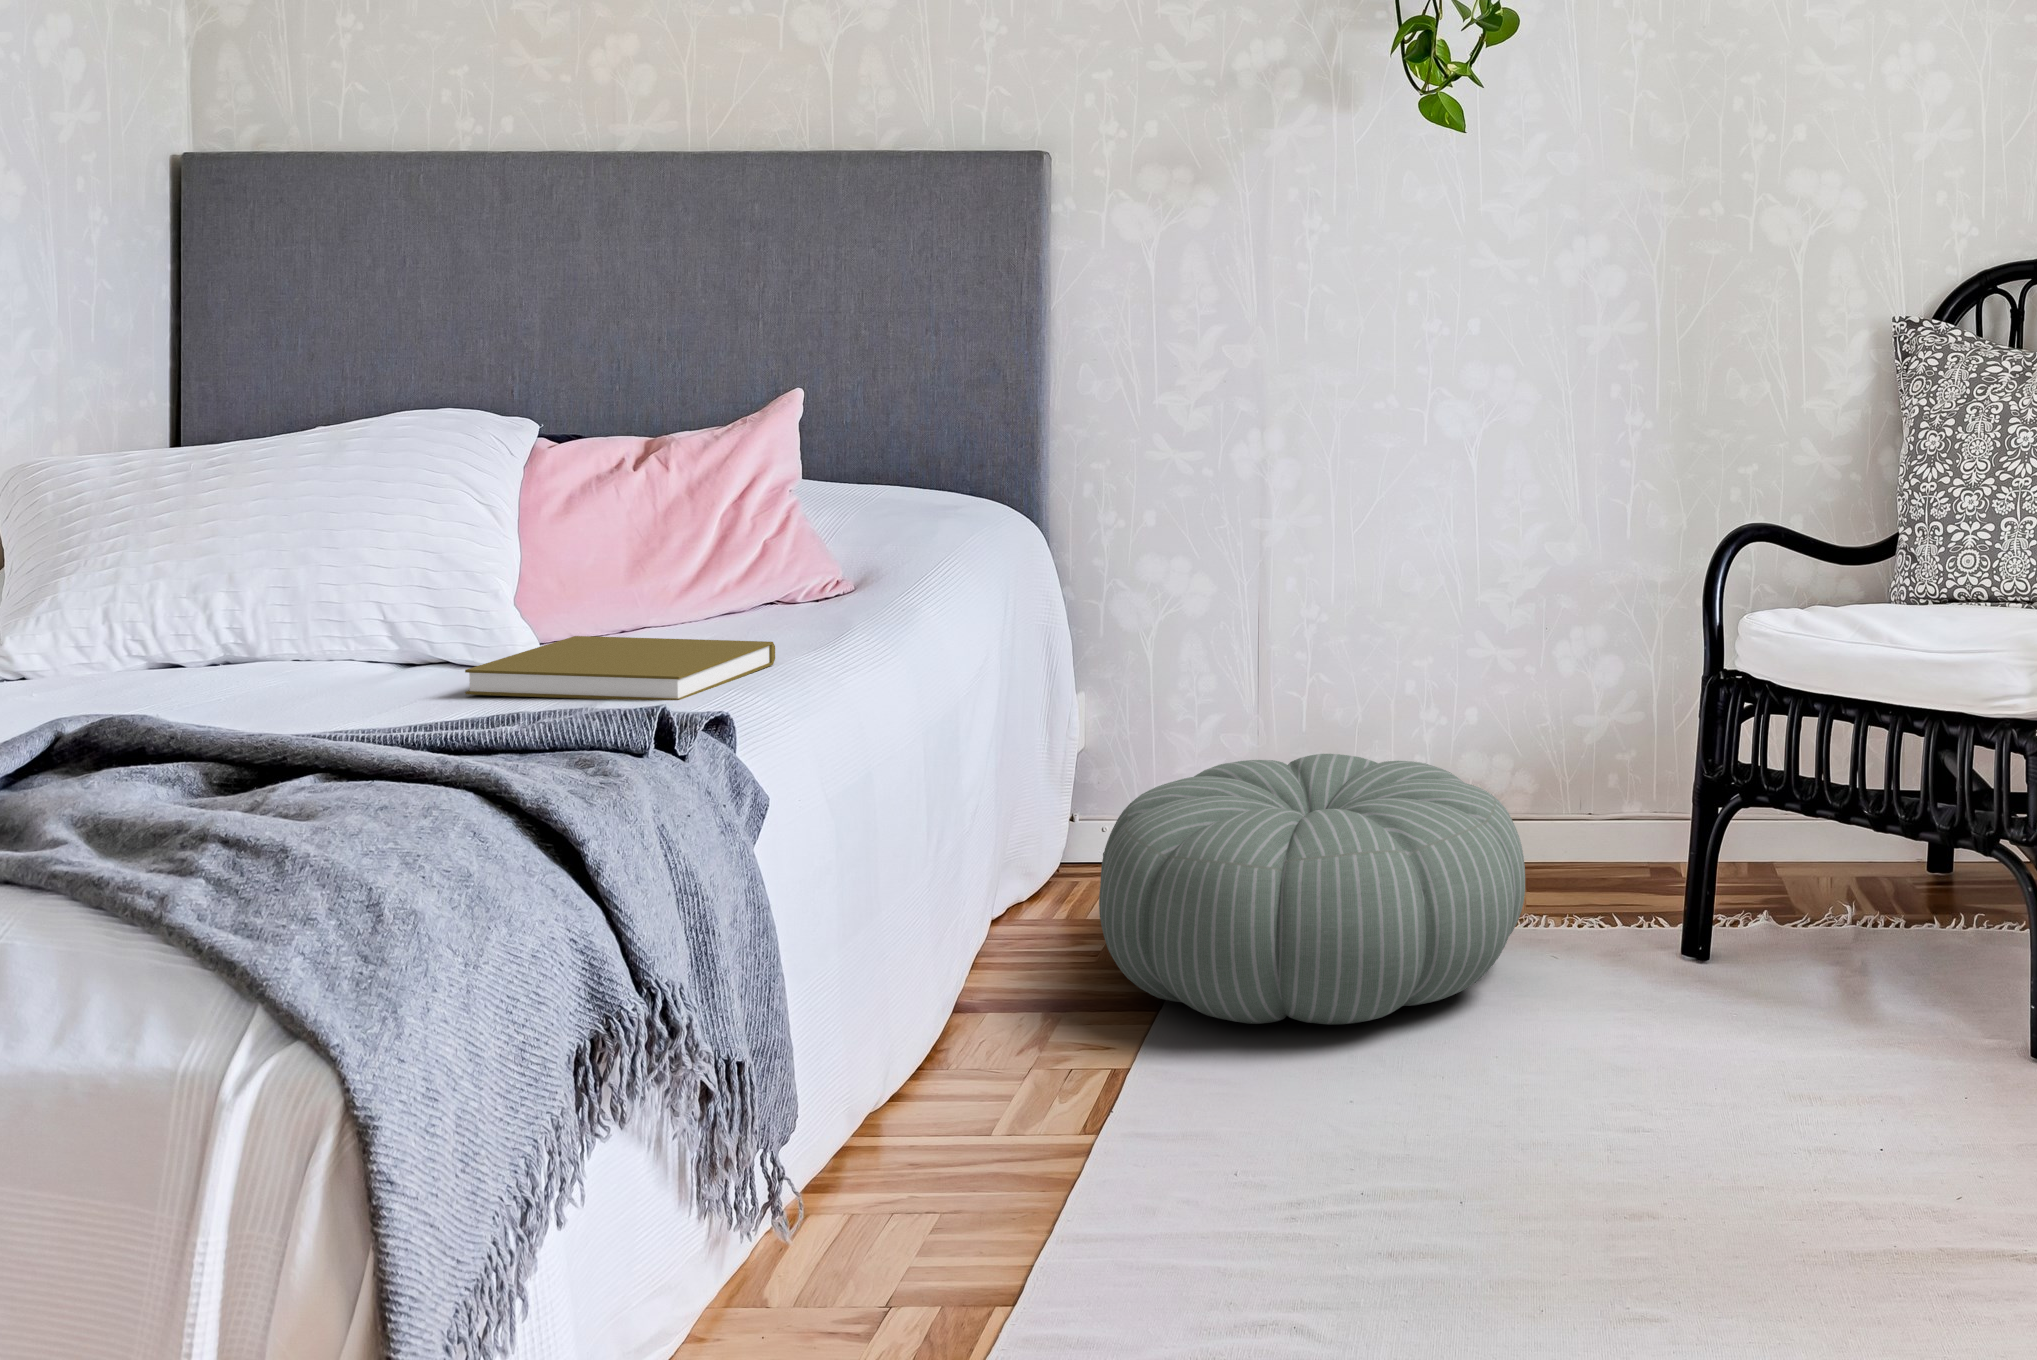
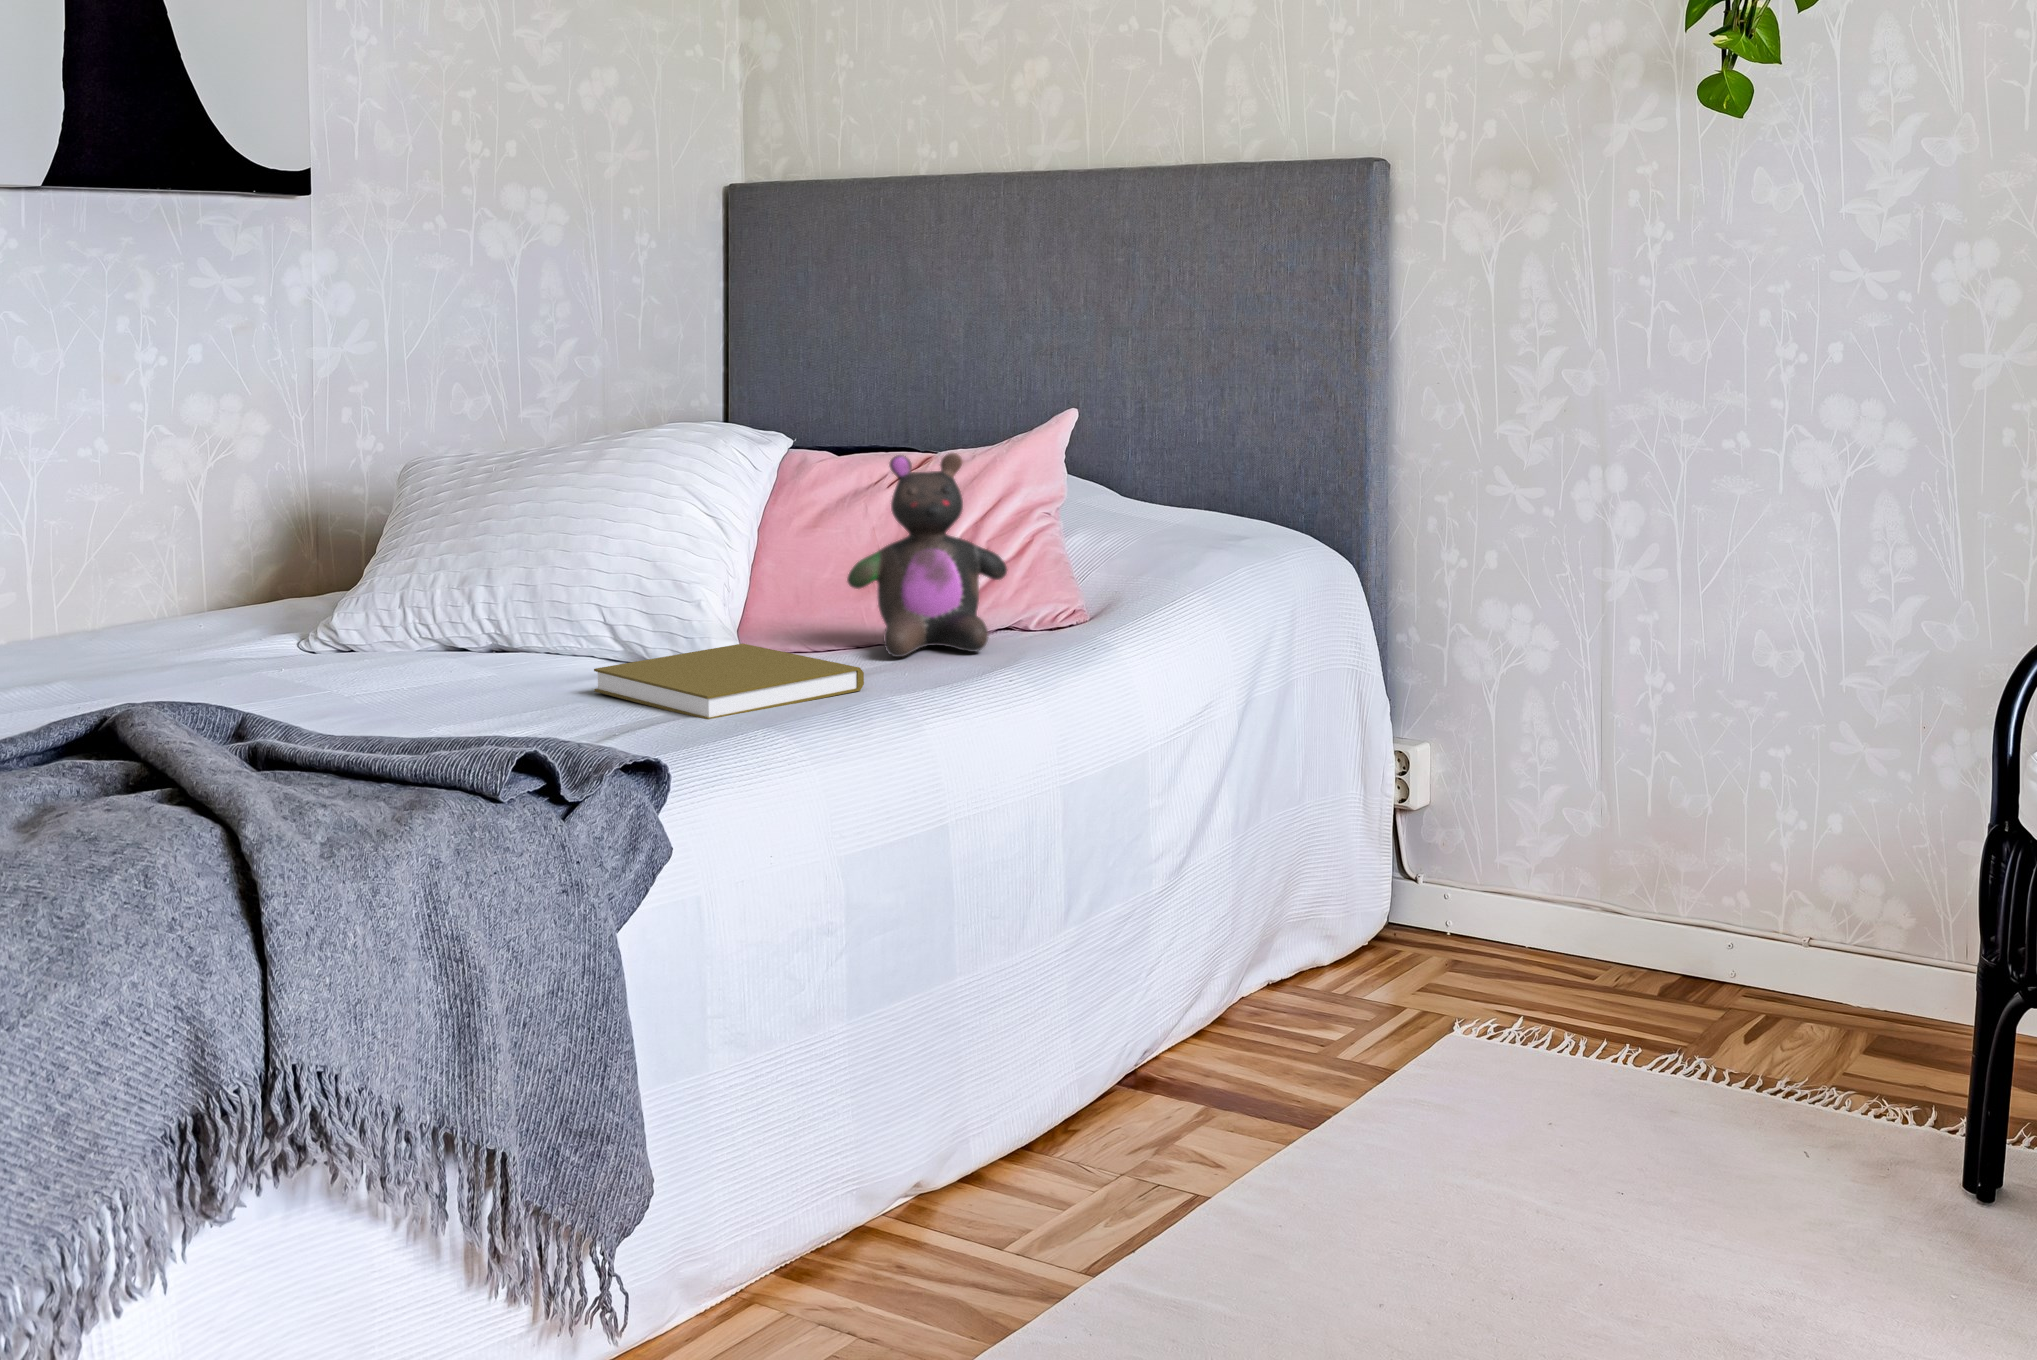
stuffed bear: none [642,431,812,639] -> present [847,453,1007,657]
pouf: present [1099,754,1525,1024] -> none [1263,844,1762,1178]

